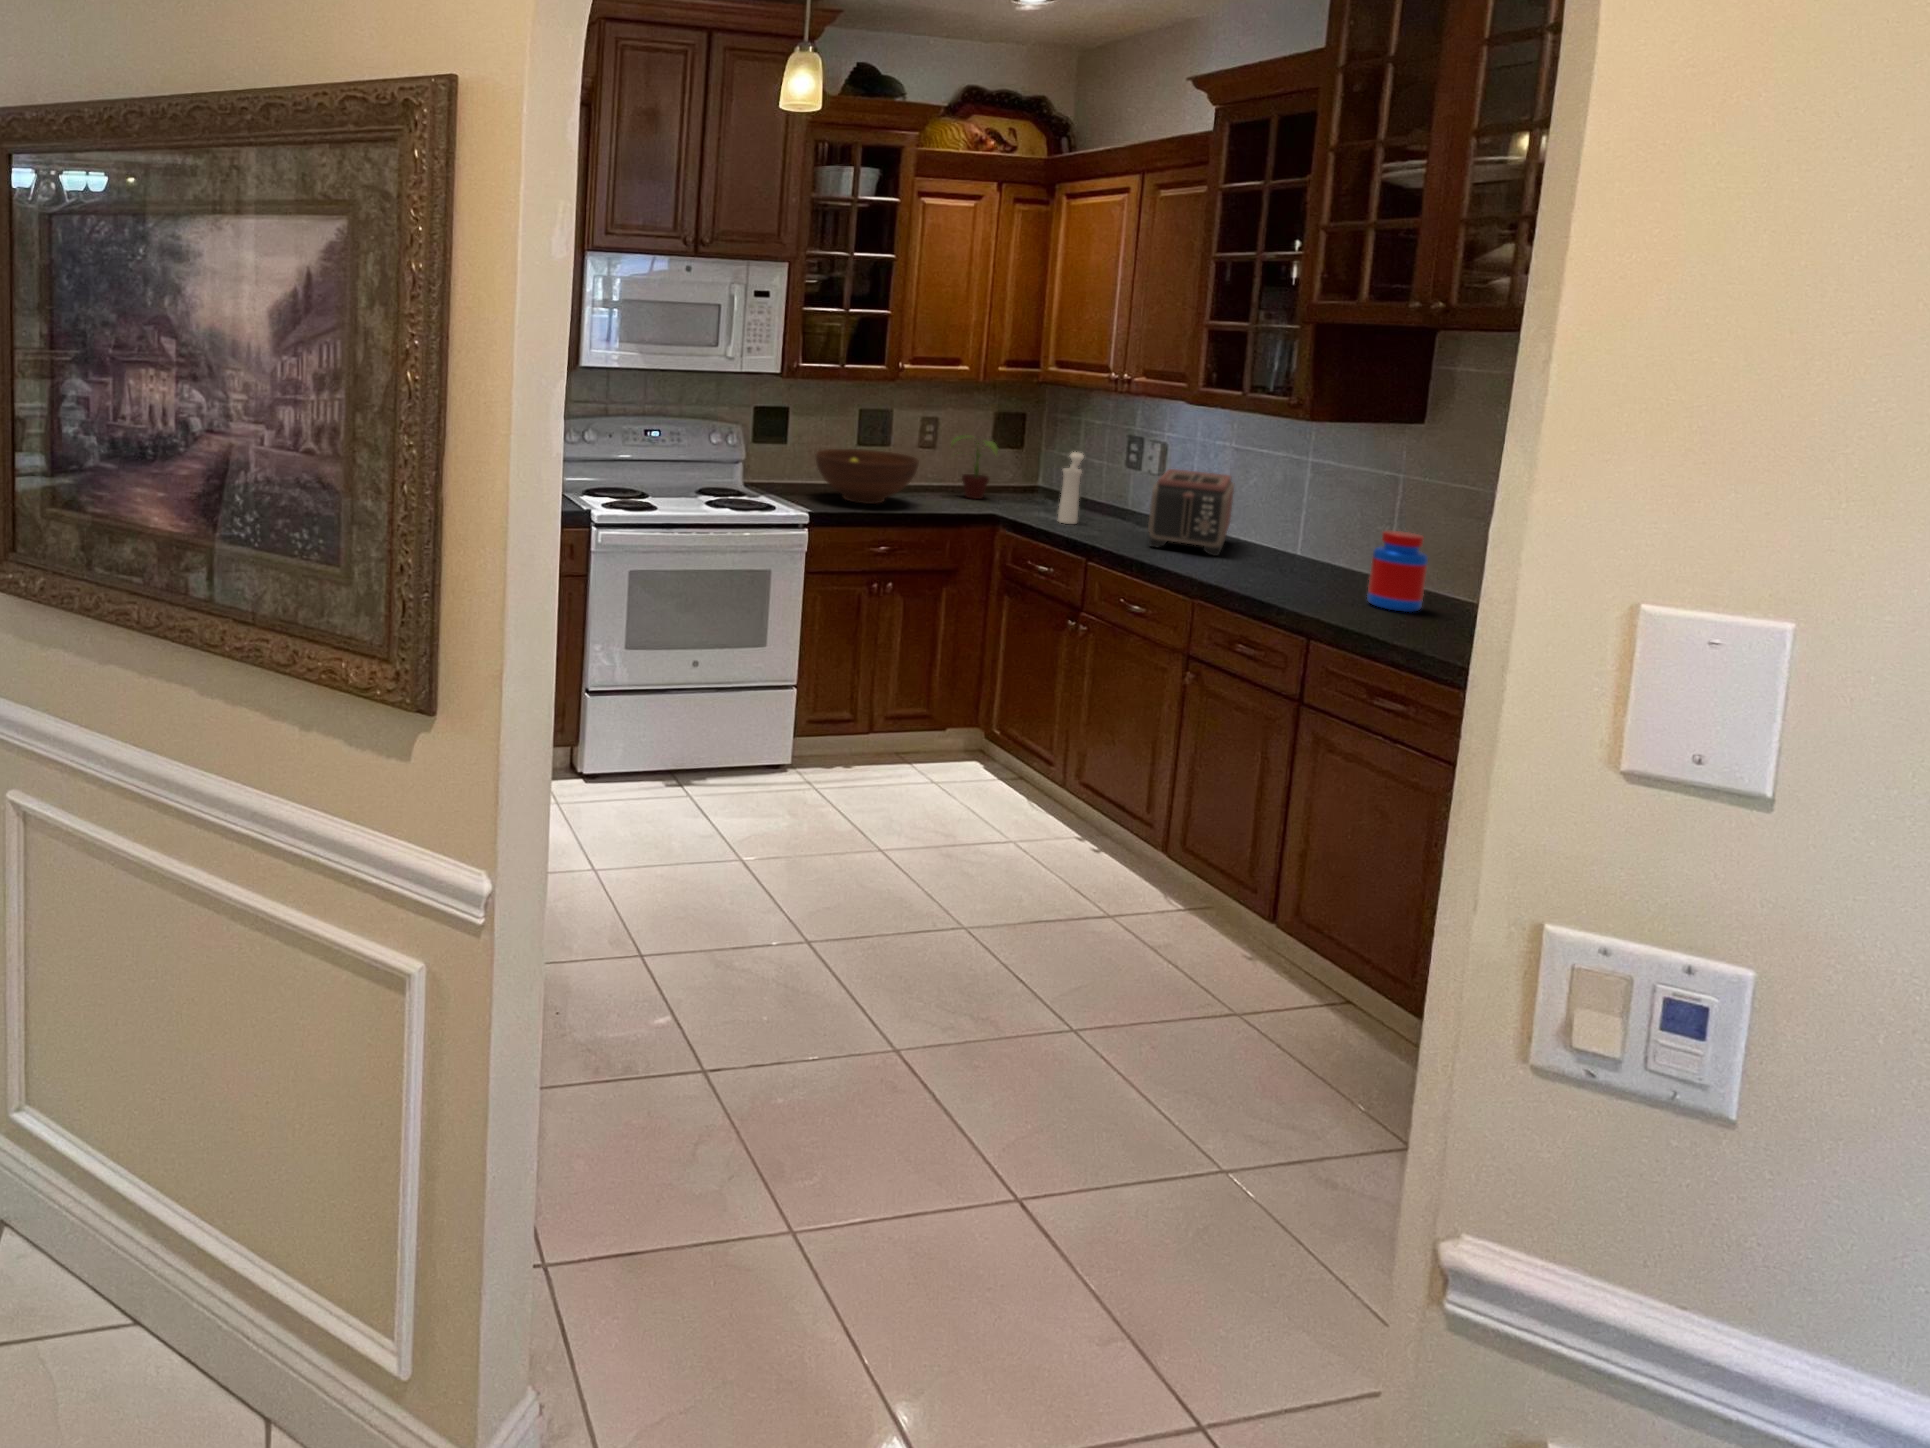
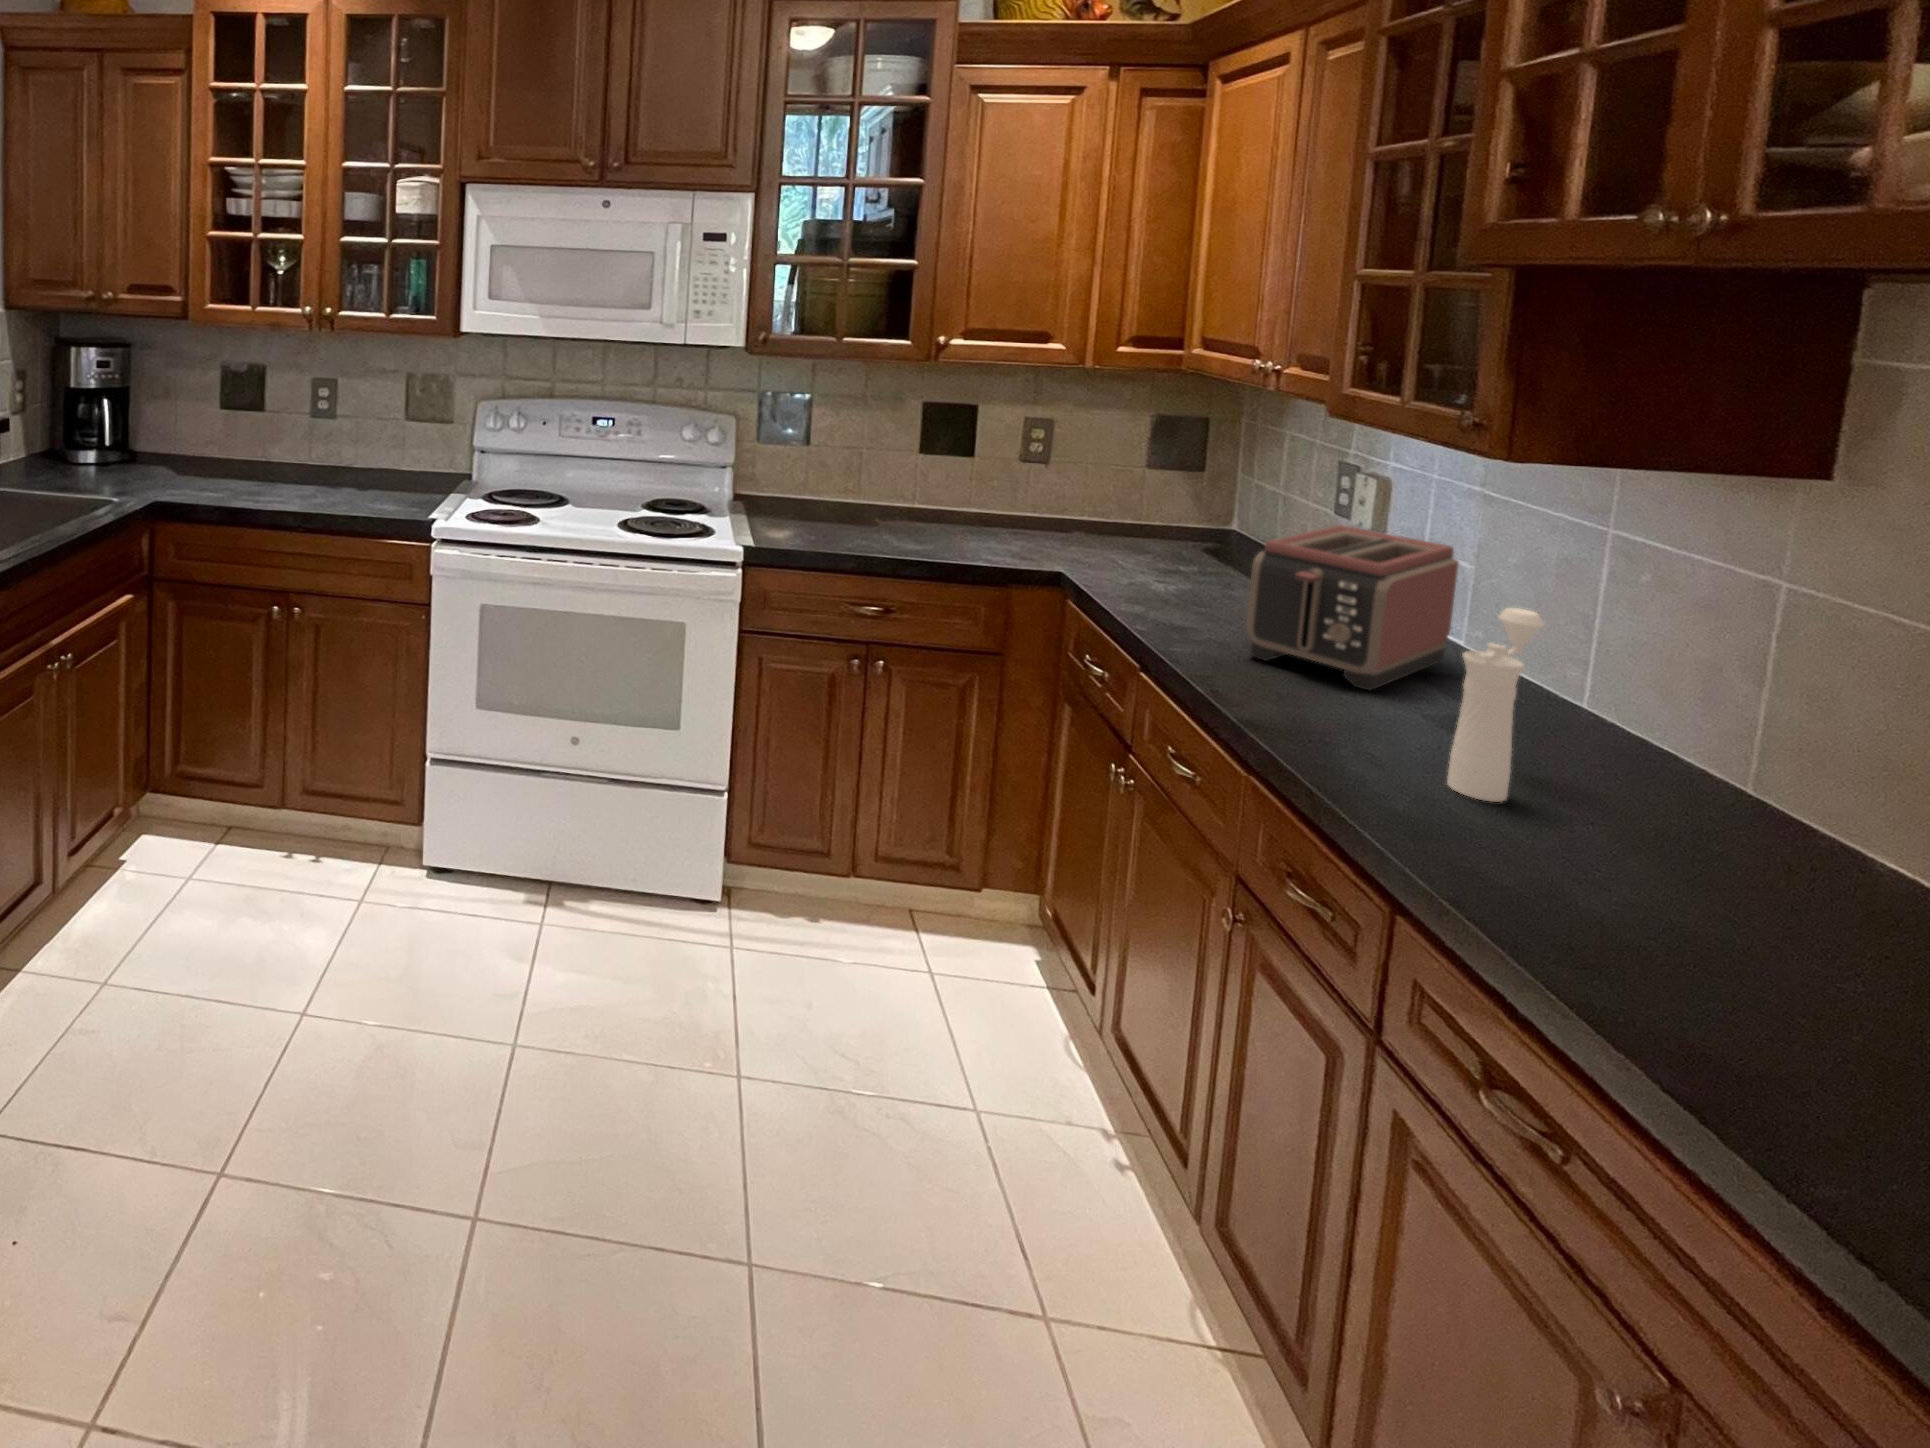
potted plant: present [951,435,999,499] -> none [1030,447,1126,546]
fruit bowl: present [815,449,919,504] -> none [802,456,953,539]
pepper mill: present [1058,452,1084,524] -> present [1447,608,1544,802]
jar: present [1367,530,1428,612] -> none [1569,695,1713,881]

